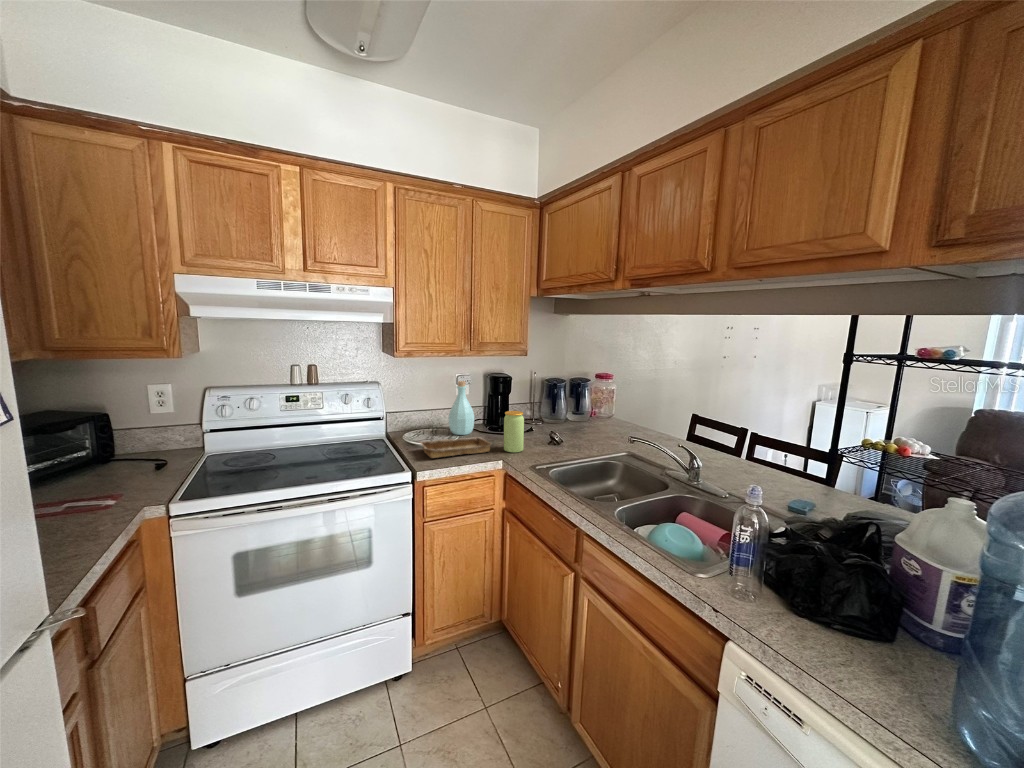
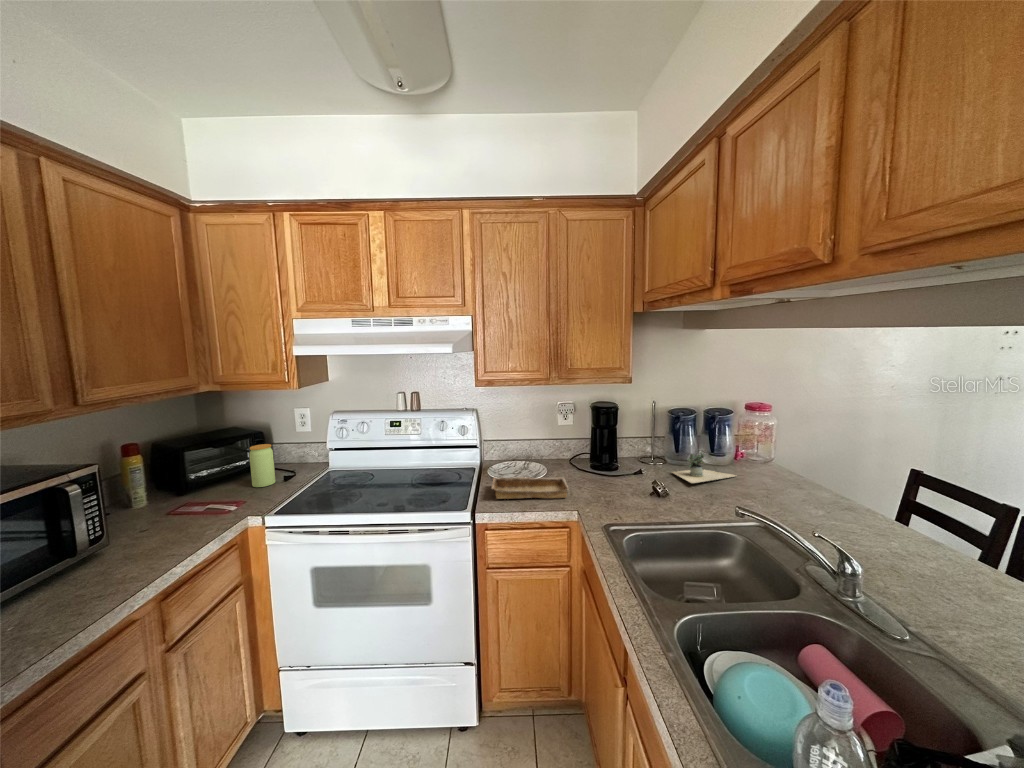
bottle: present [449,381,474,435] -> none [541,410,569,472]
potted plant: none [554,410,607,433] -> present [673,452,736,483]
jar: present [504,411,524,452] -> present [249,444,275,487]

